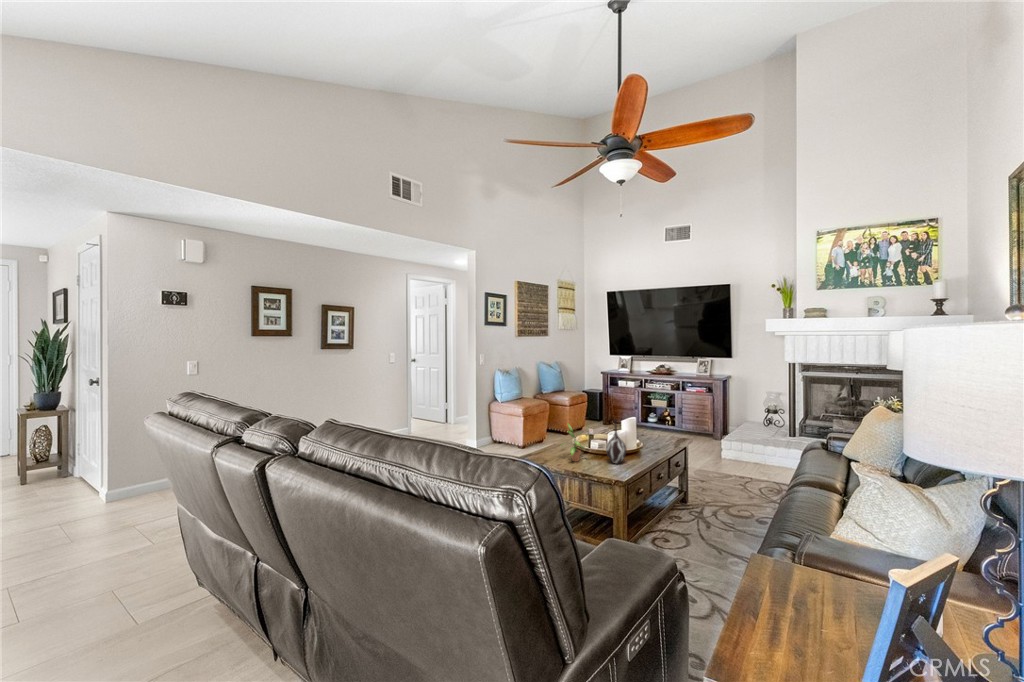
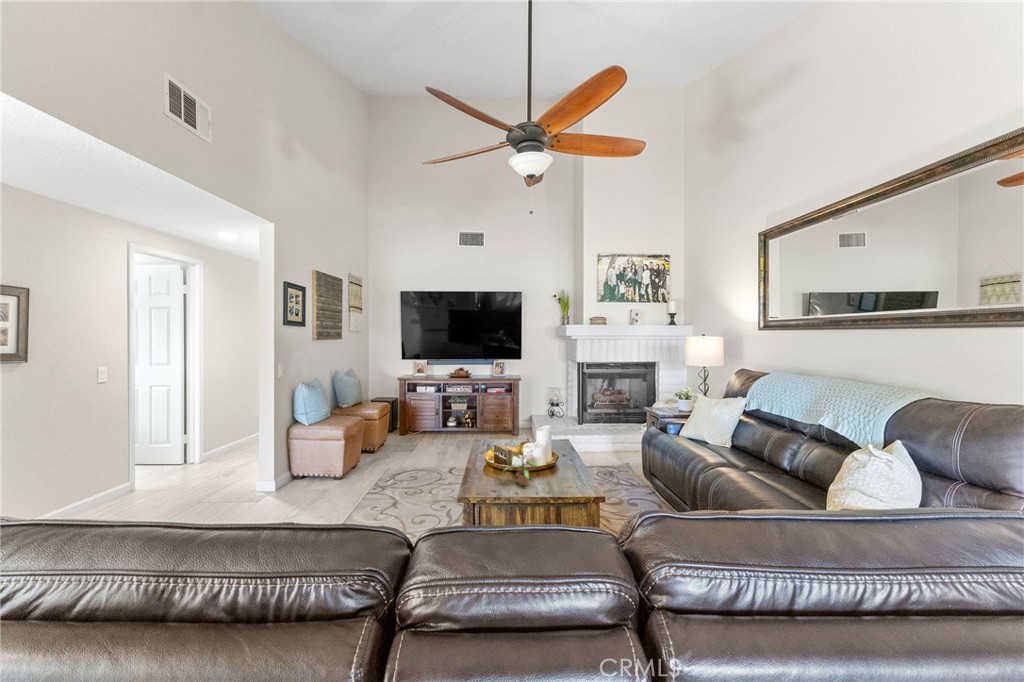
vase: present [606,420,626,464] -> none [553,431,574,479]

